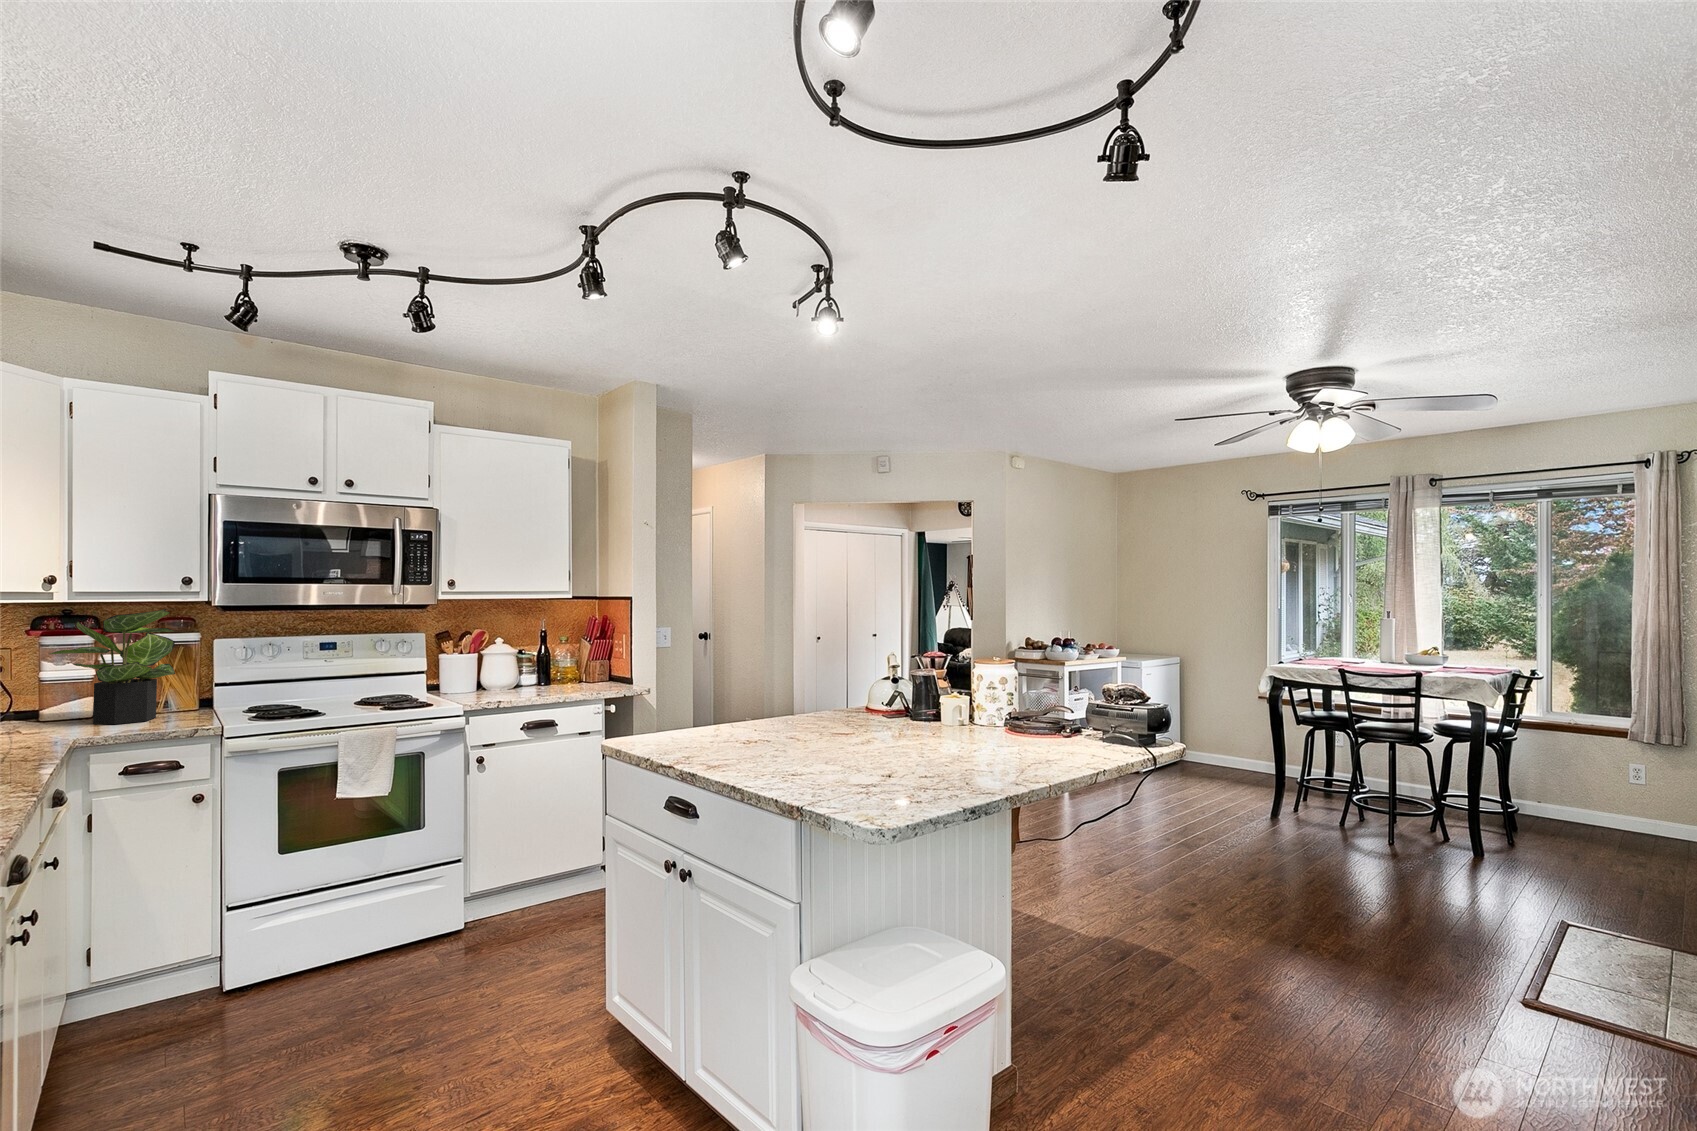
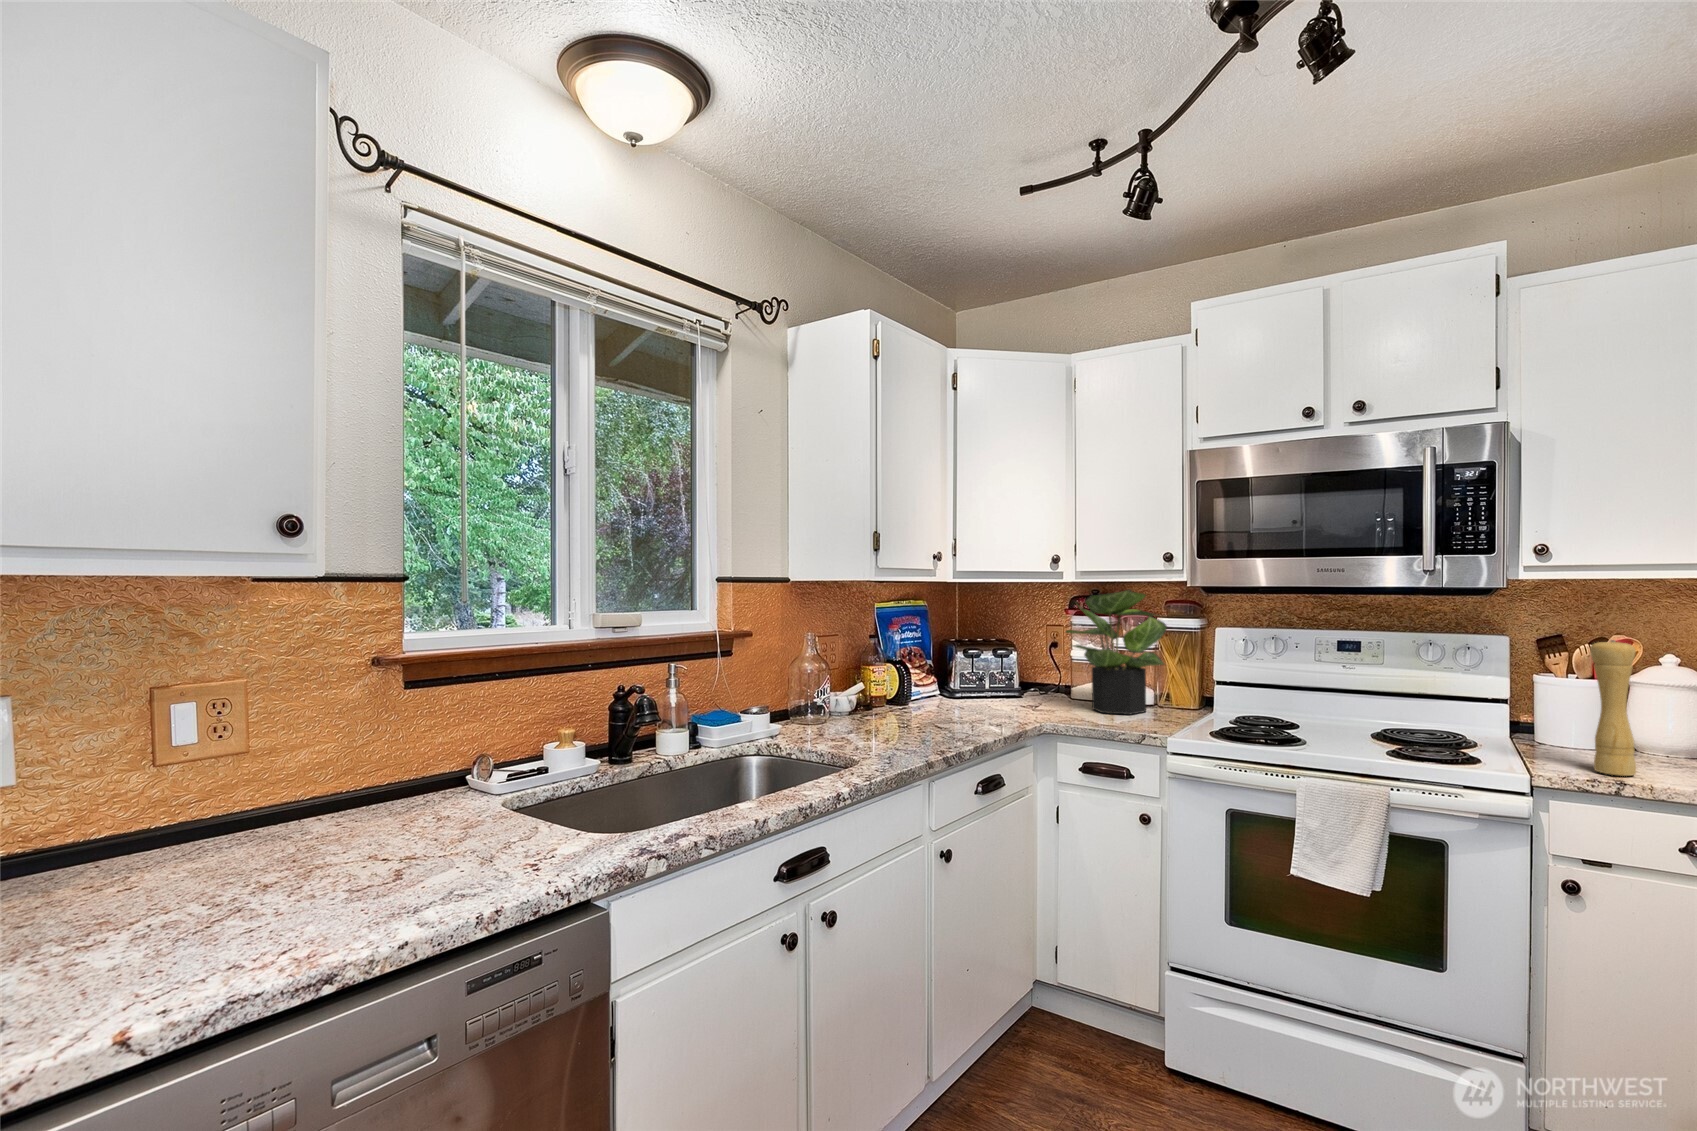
pepper mill: none [486,631,505,701] -> present [1590,640,1636,776]

